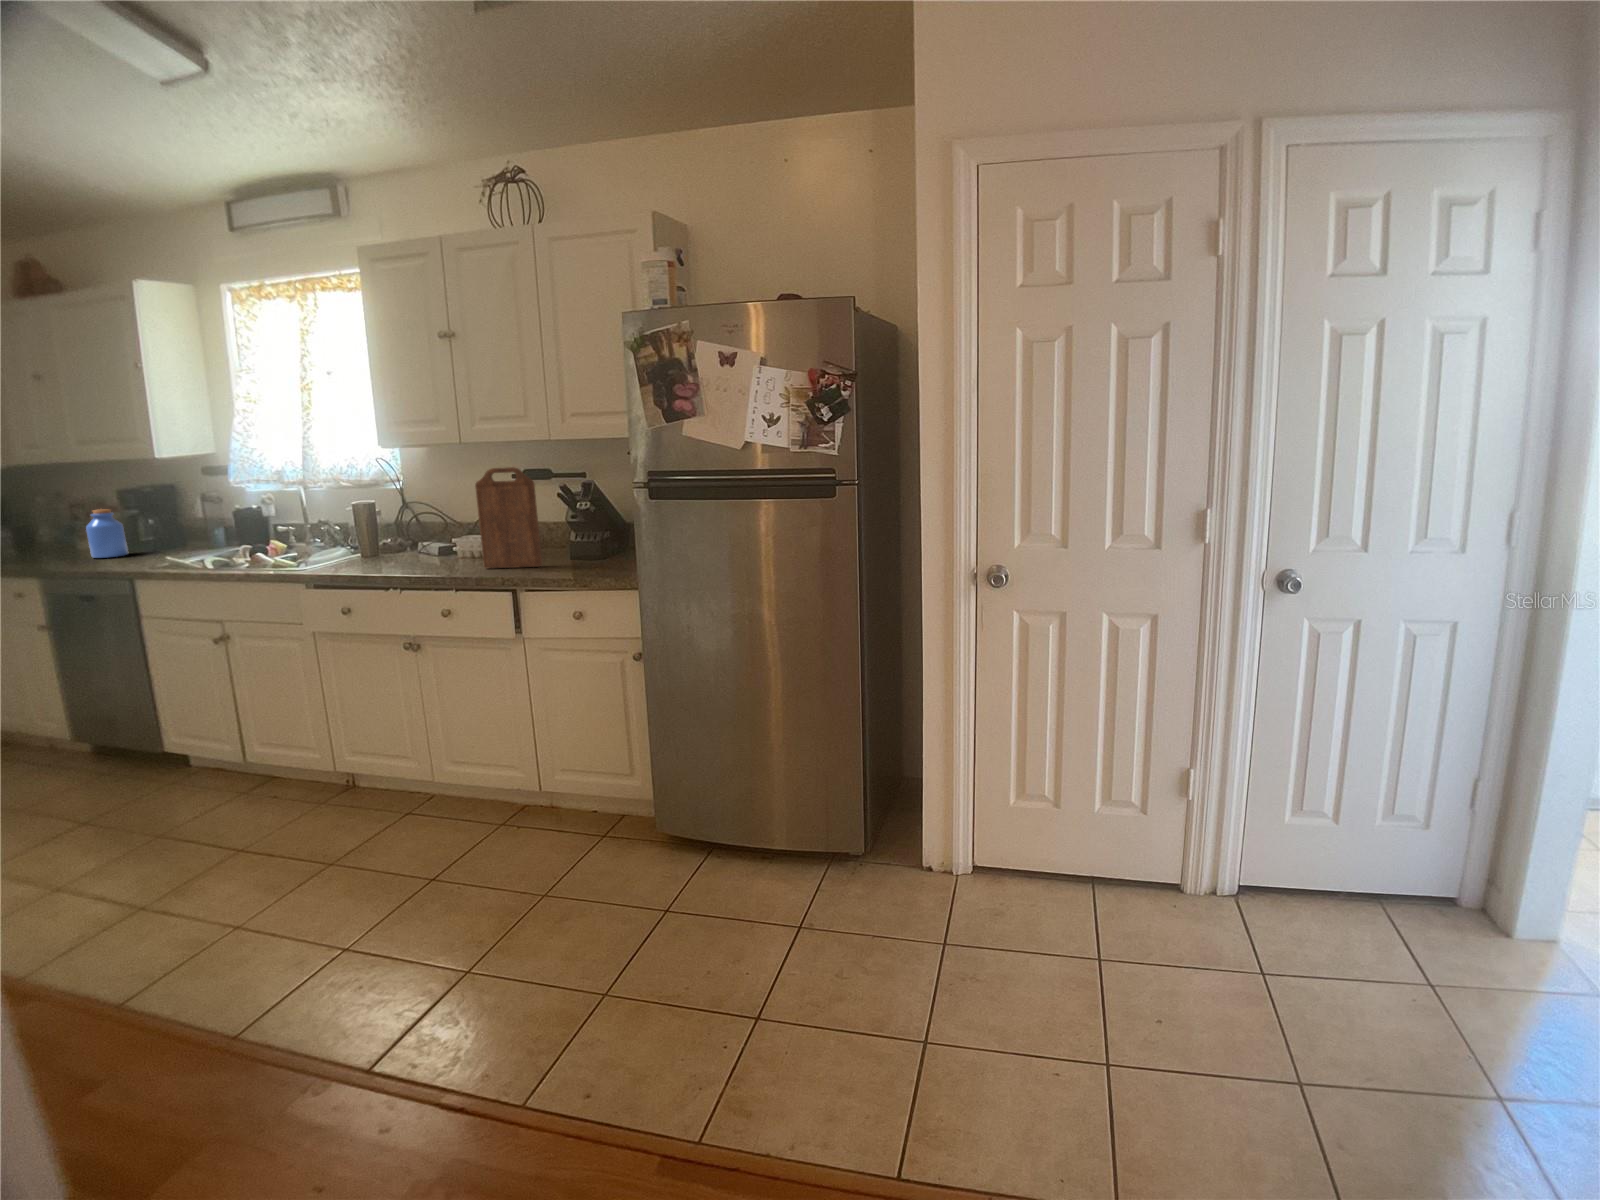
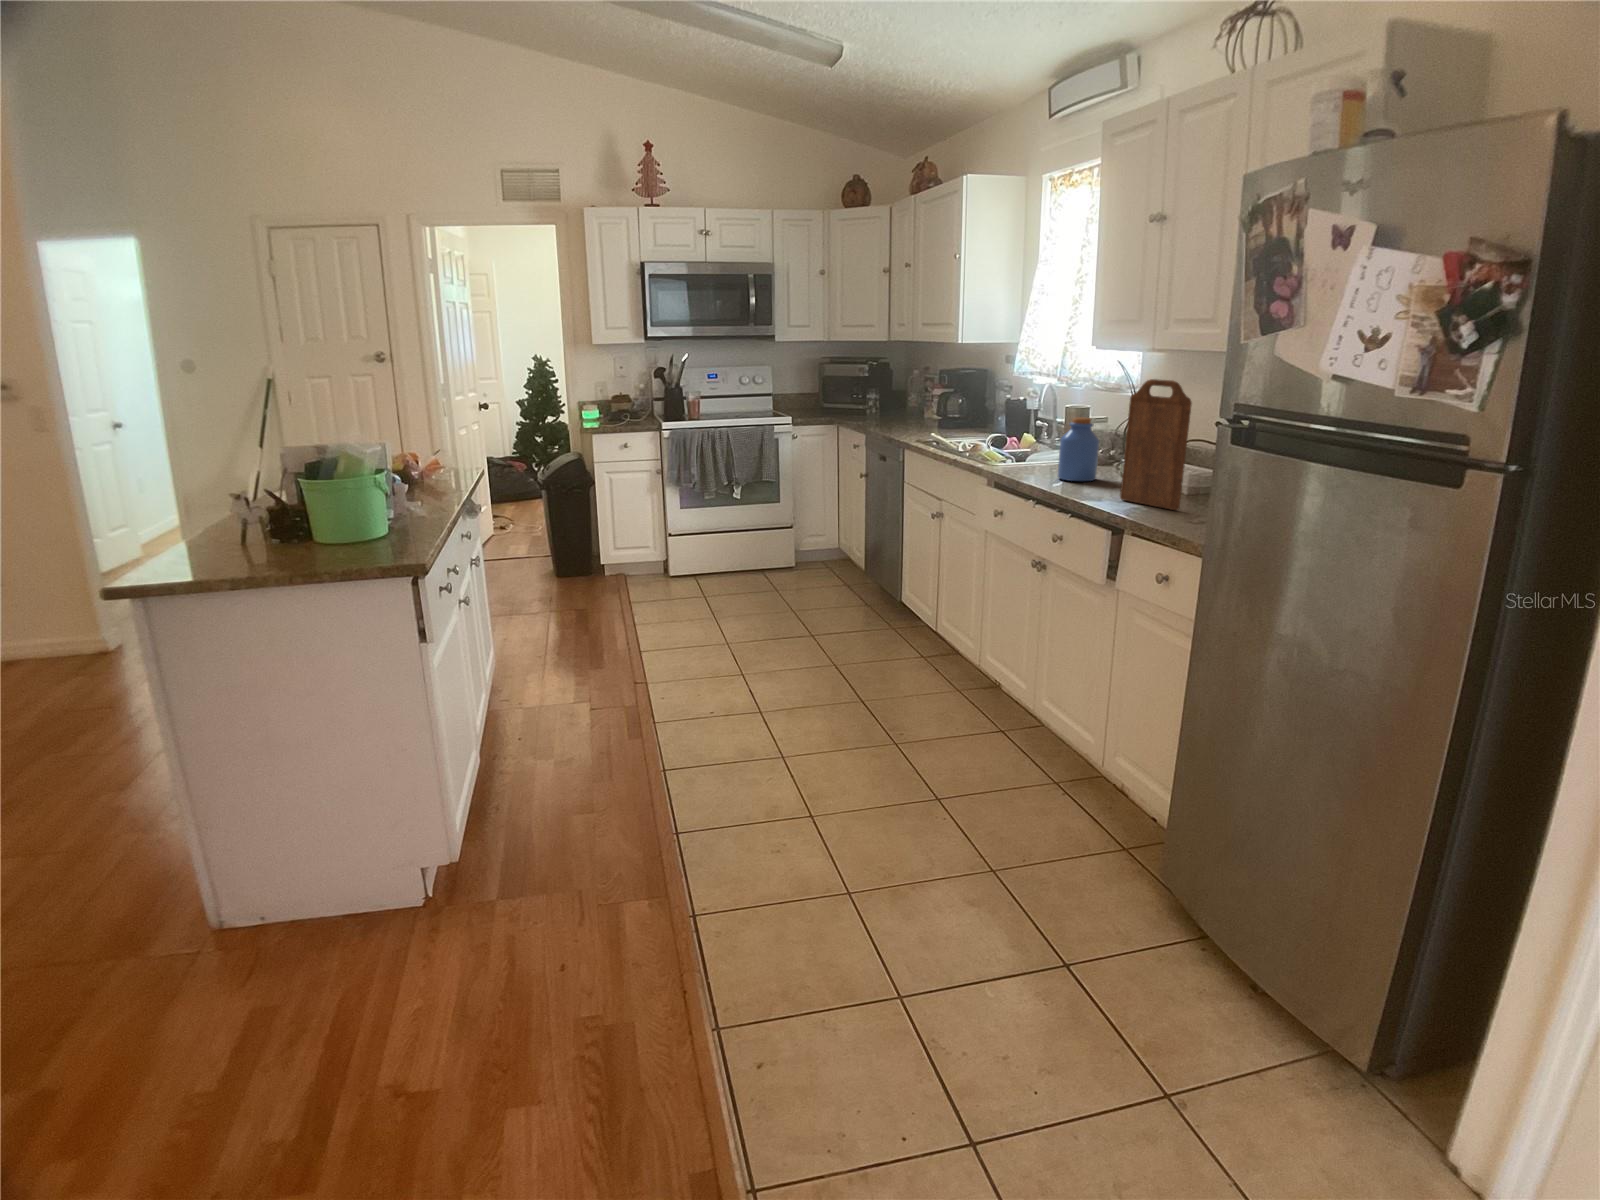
jar: present [86,509,128,558] -> present [1058,417,1100,481]

